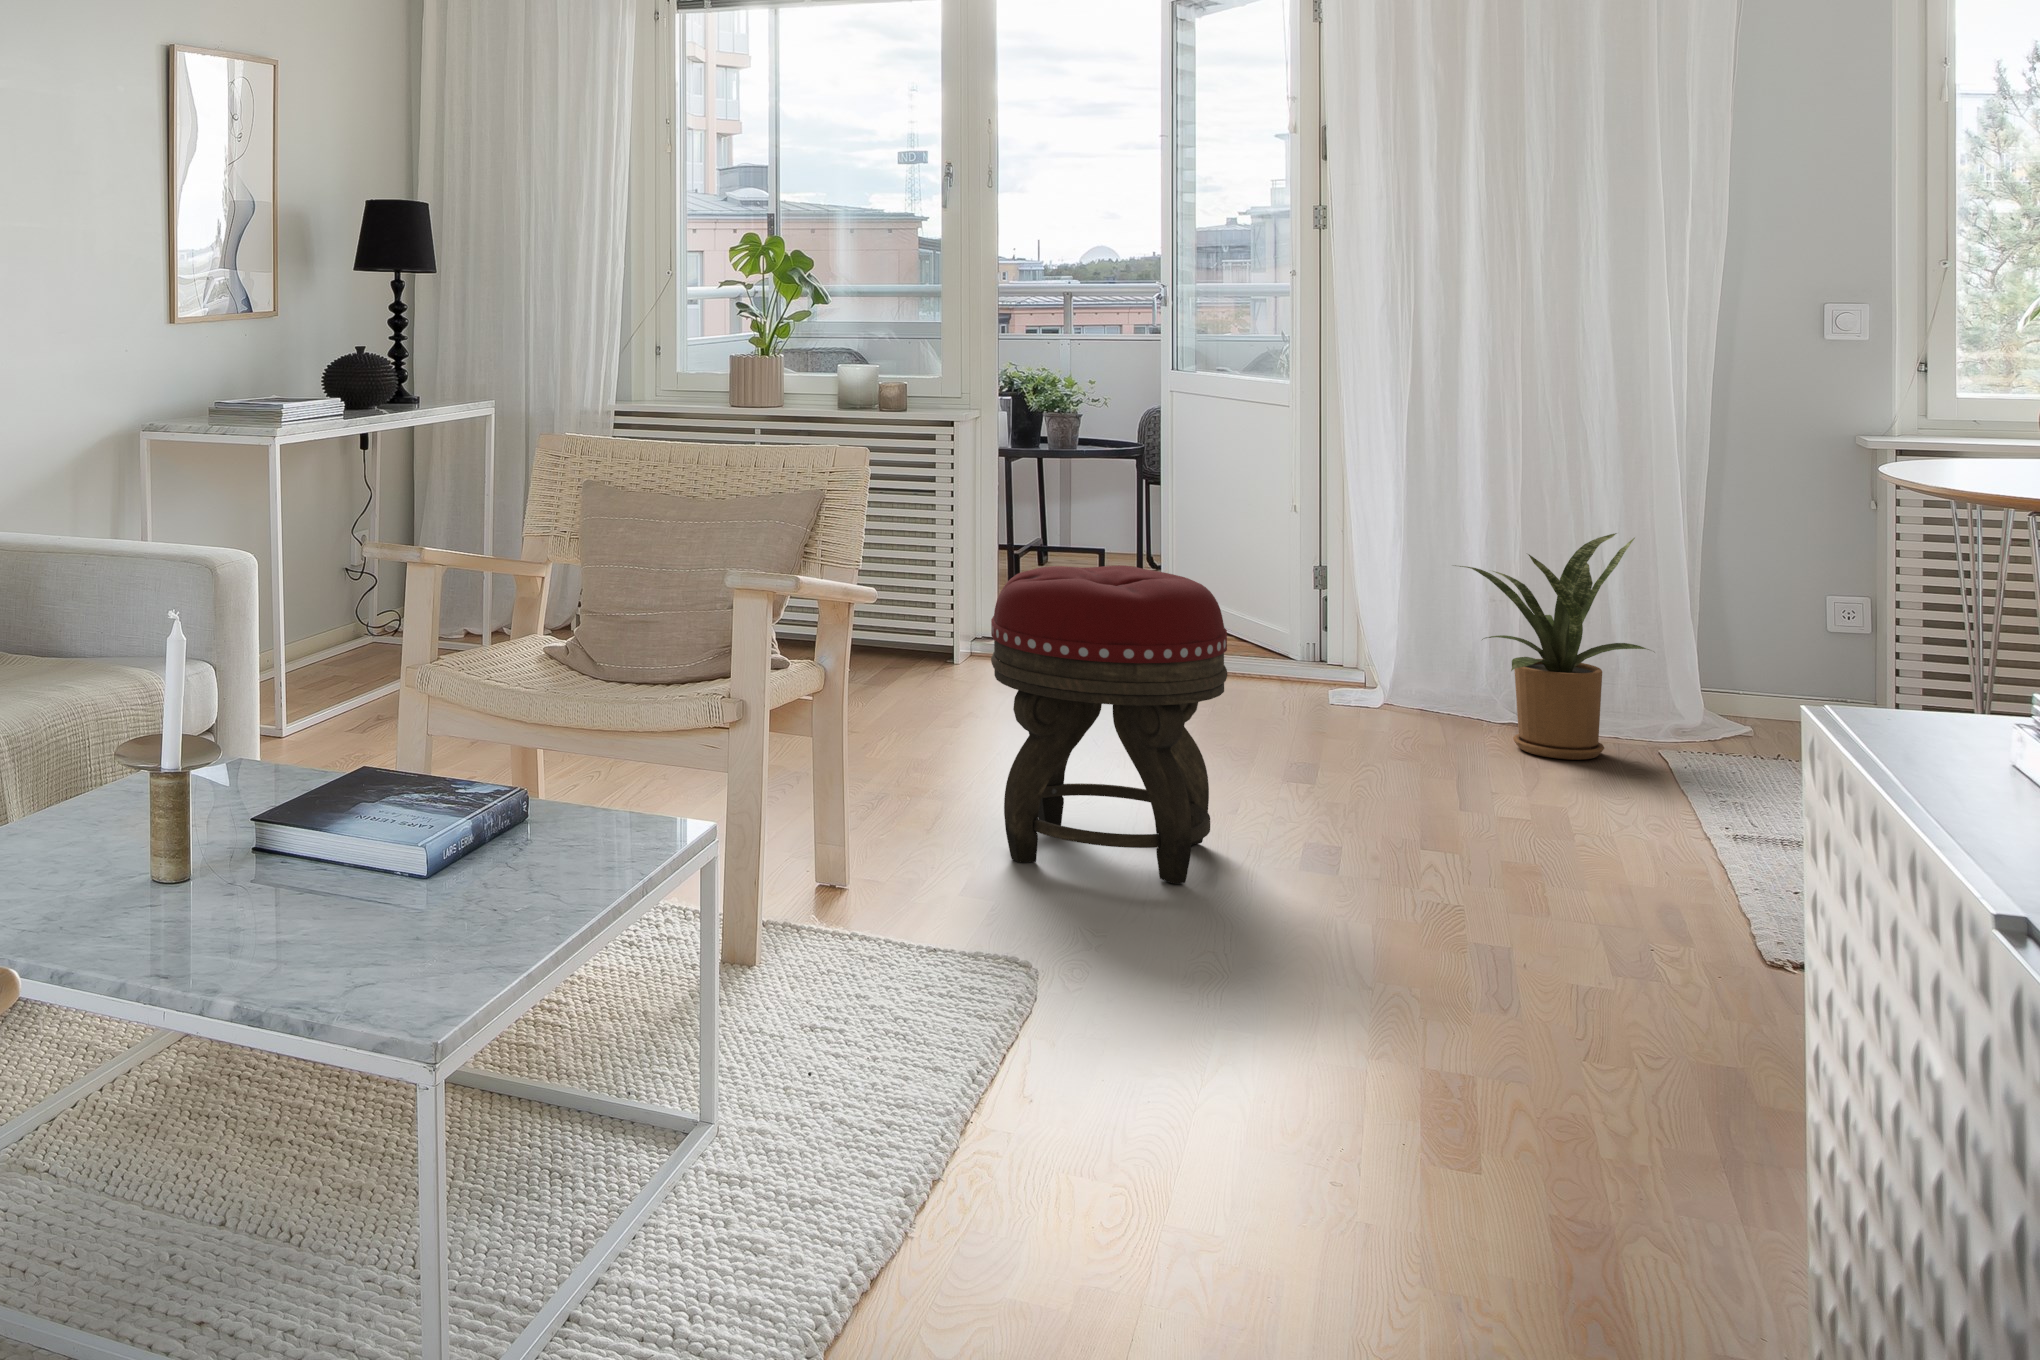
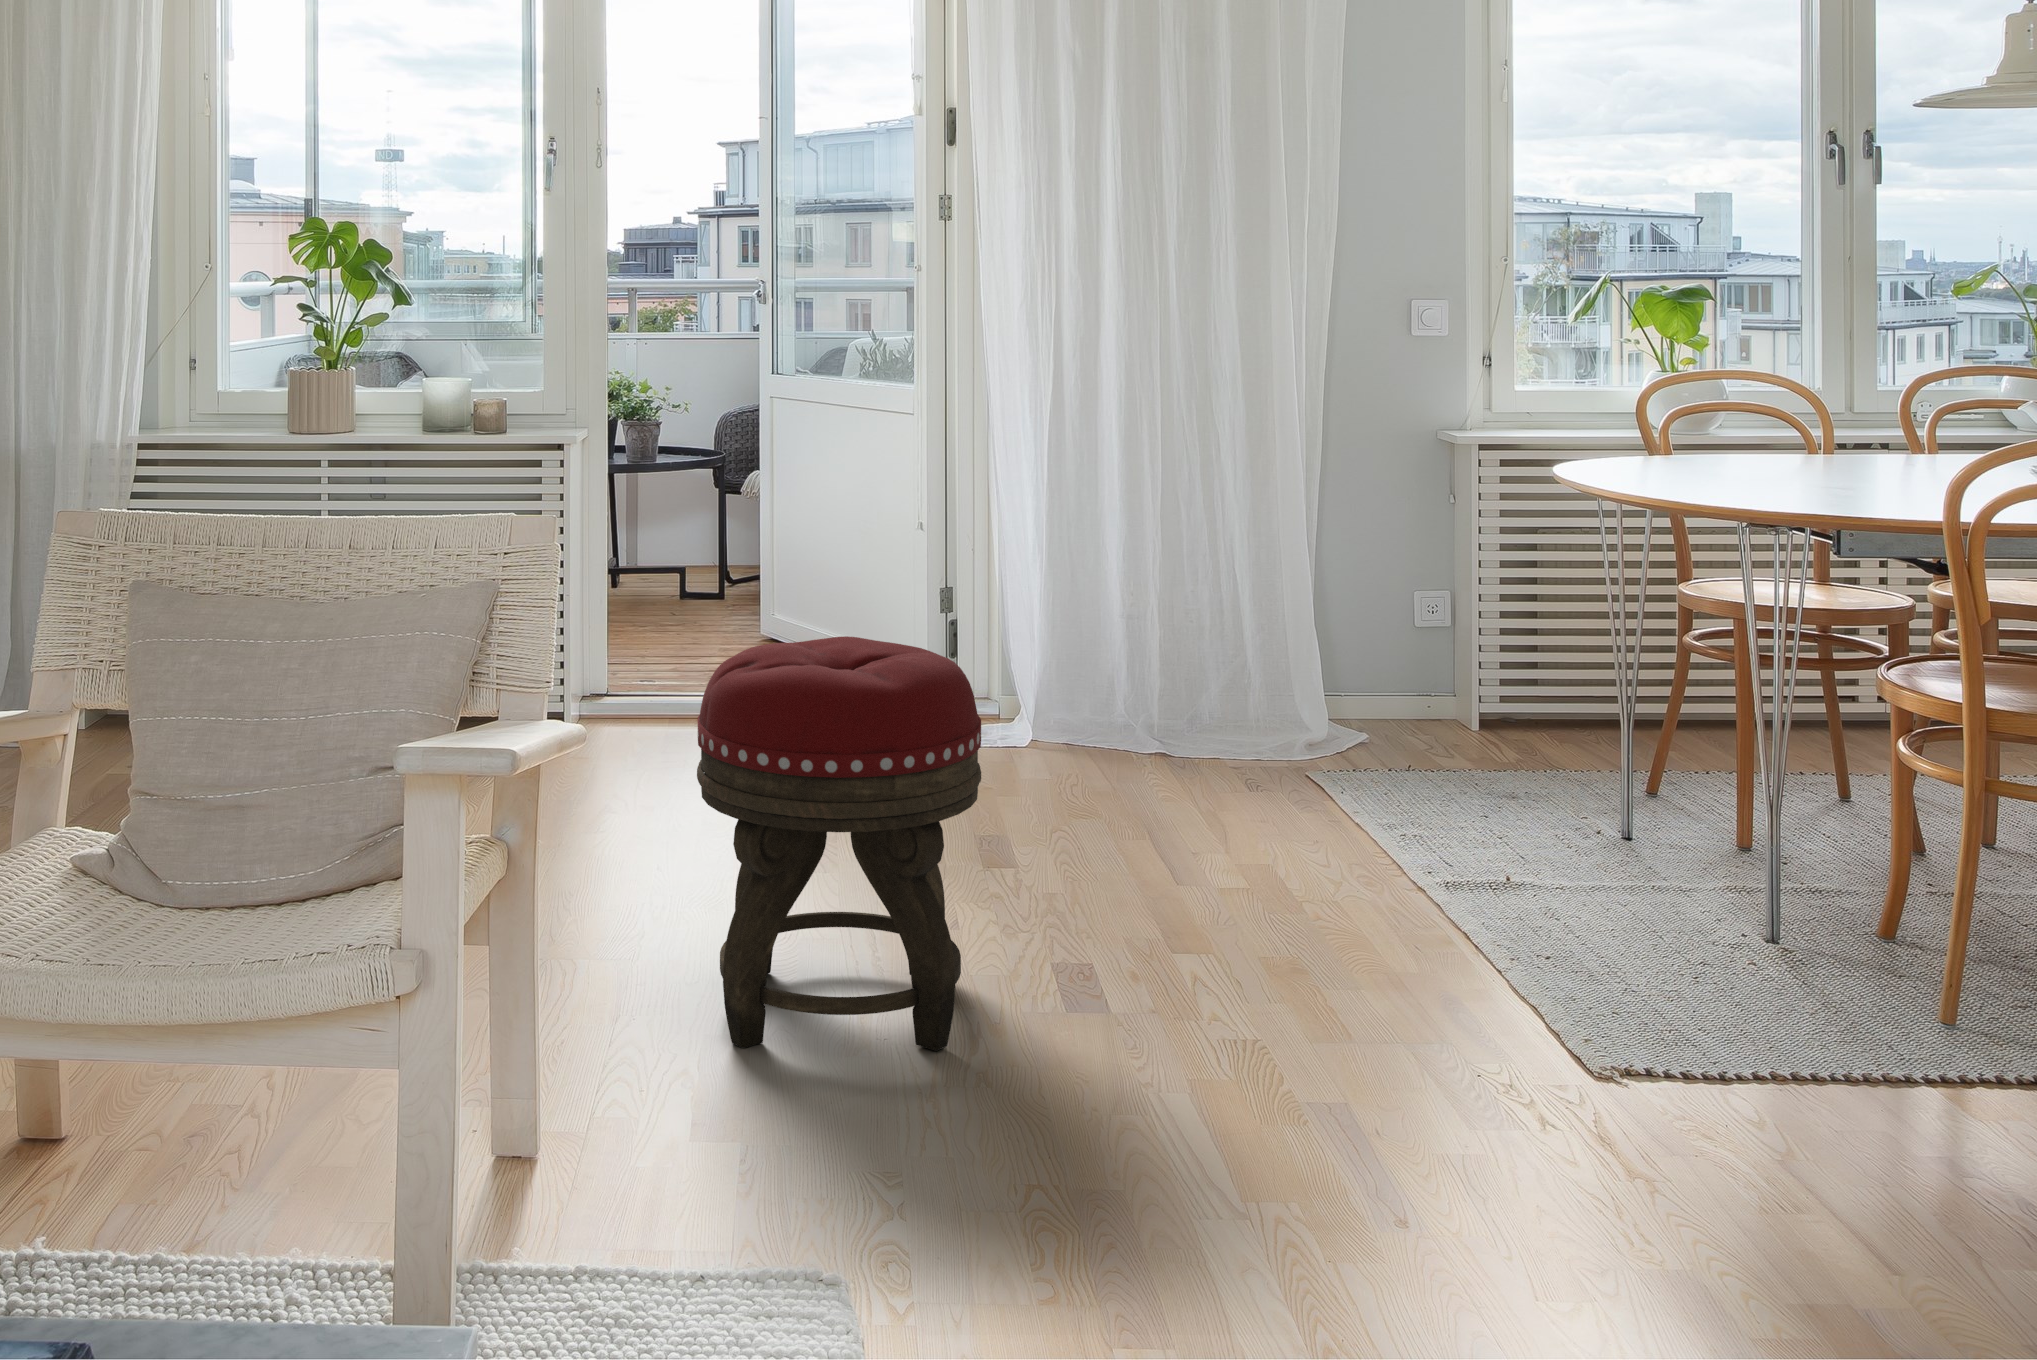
house plant: present [1455,533,1649,760] -> none [1115,542,1293,790]

